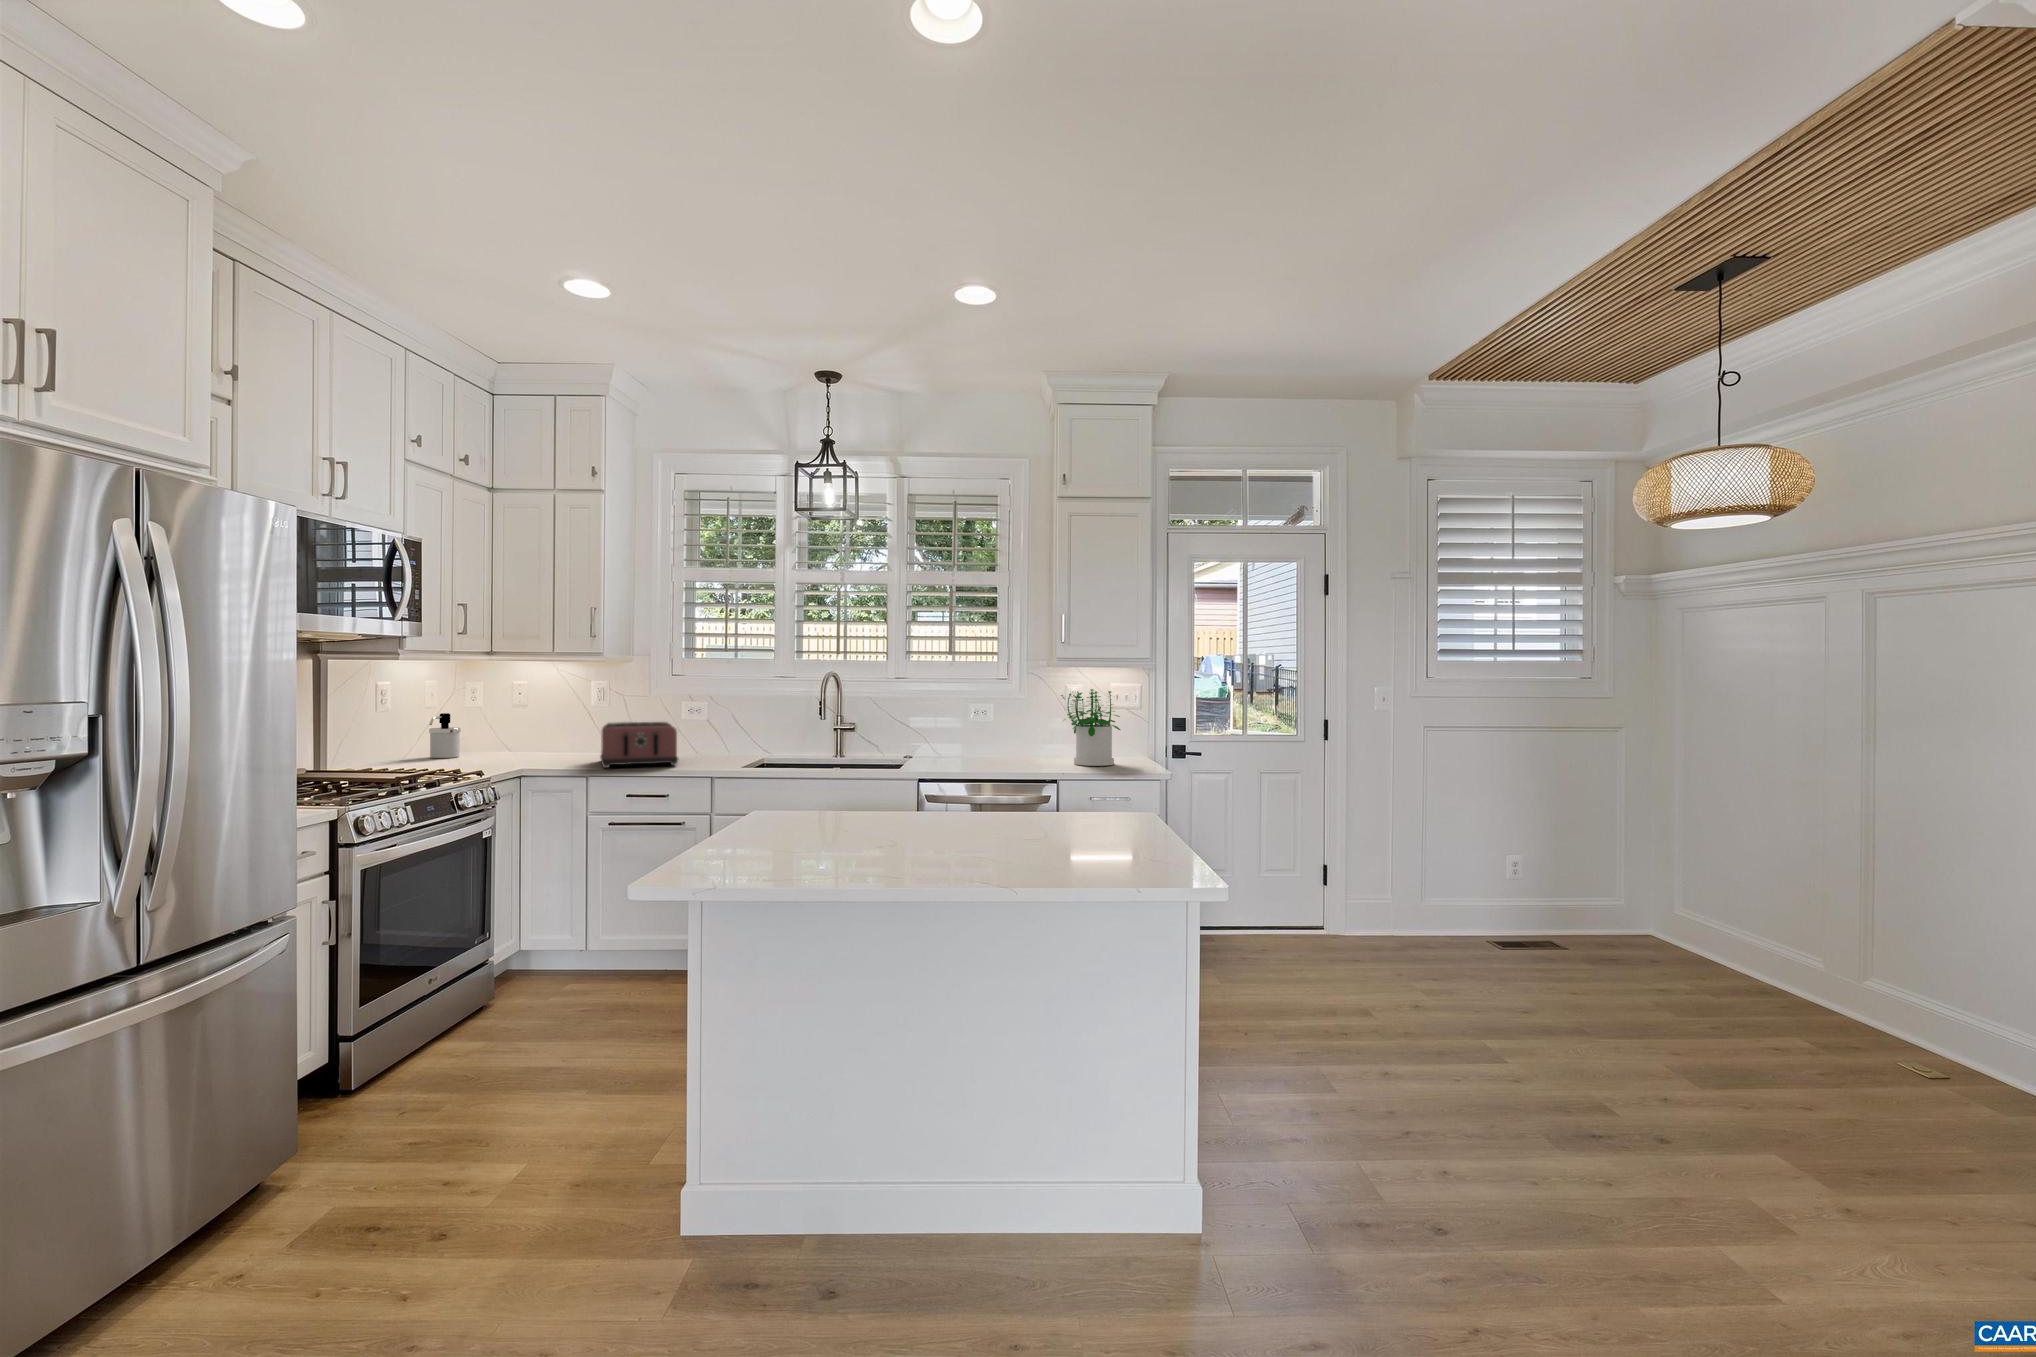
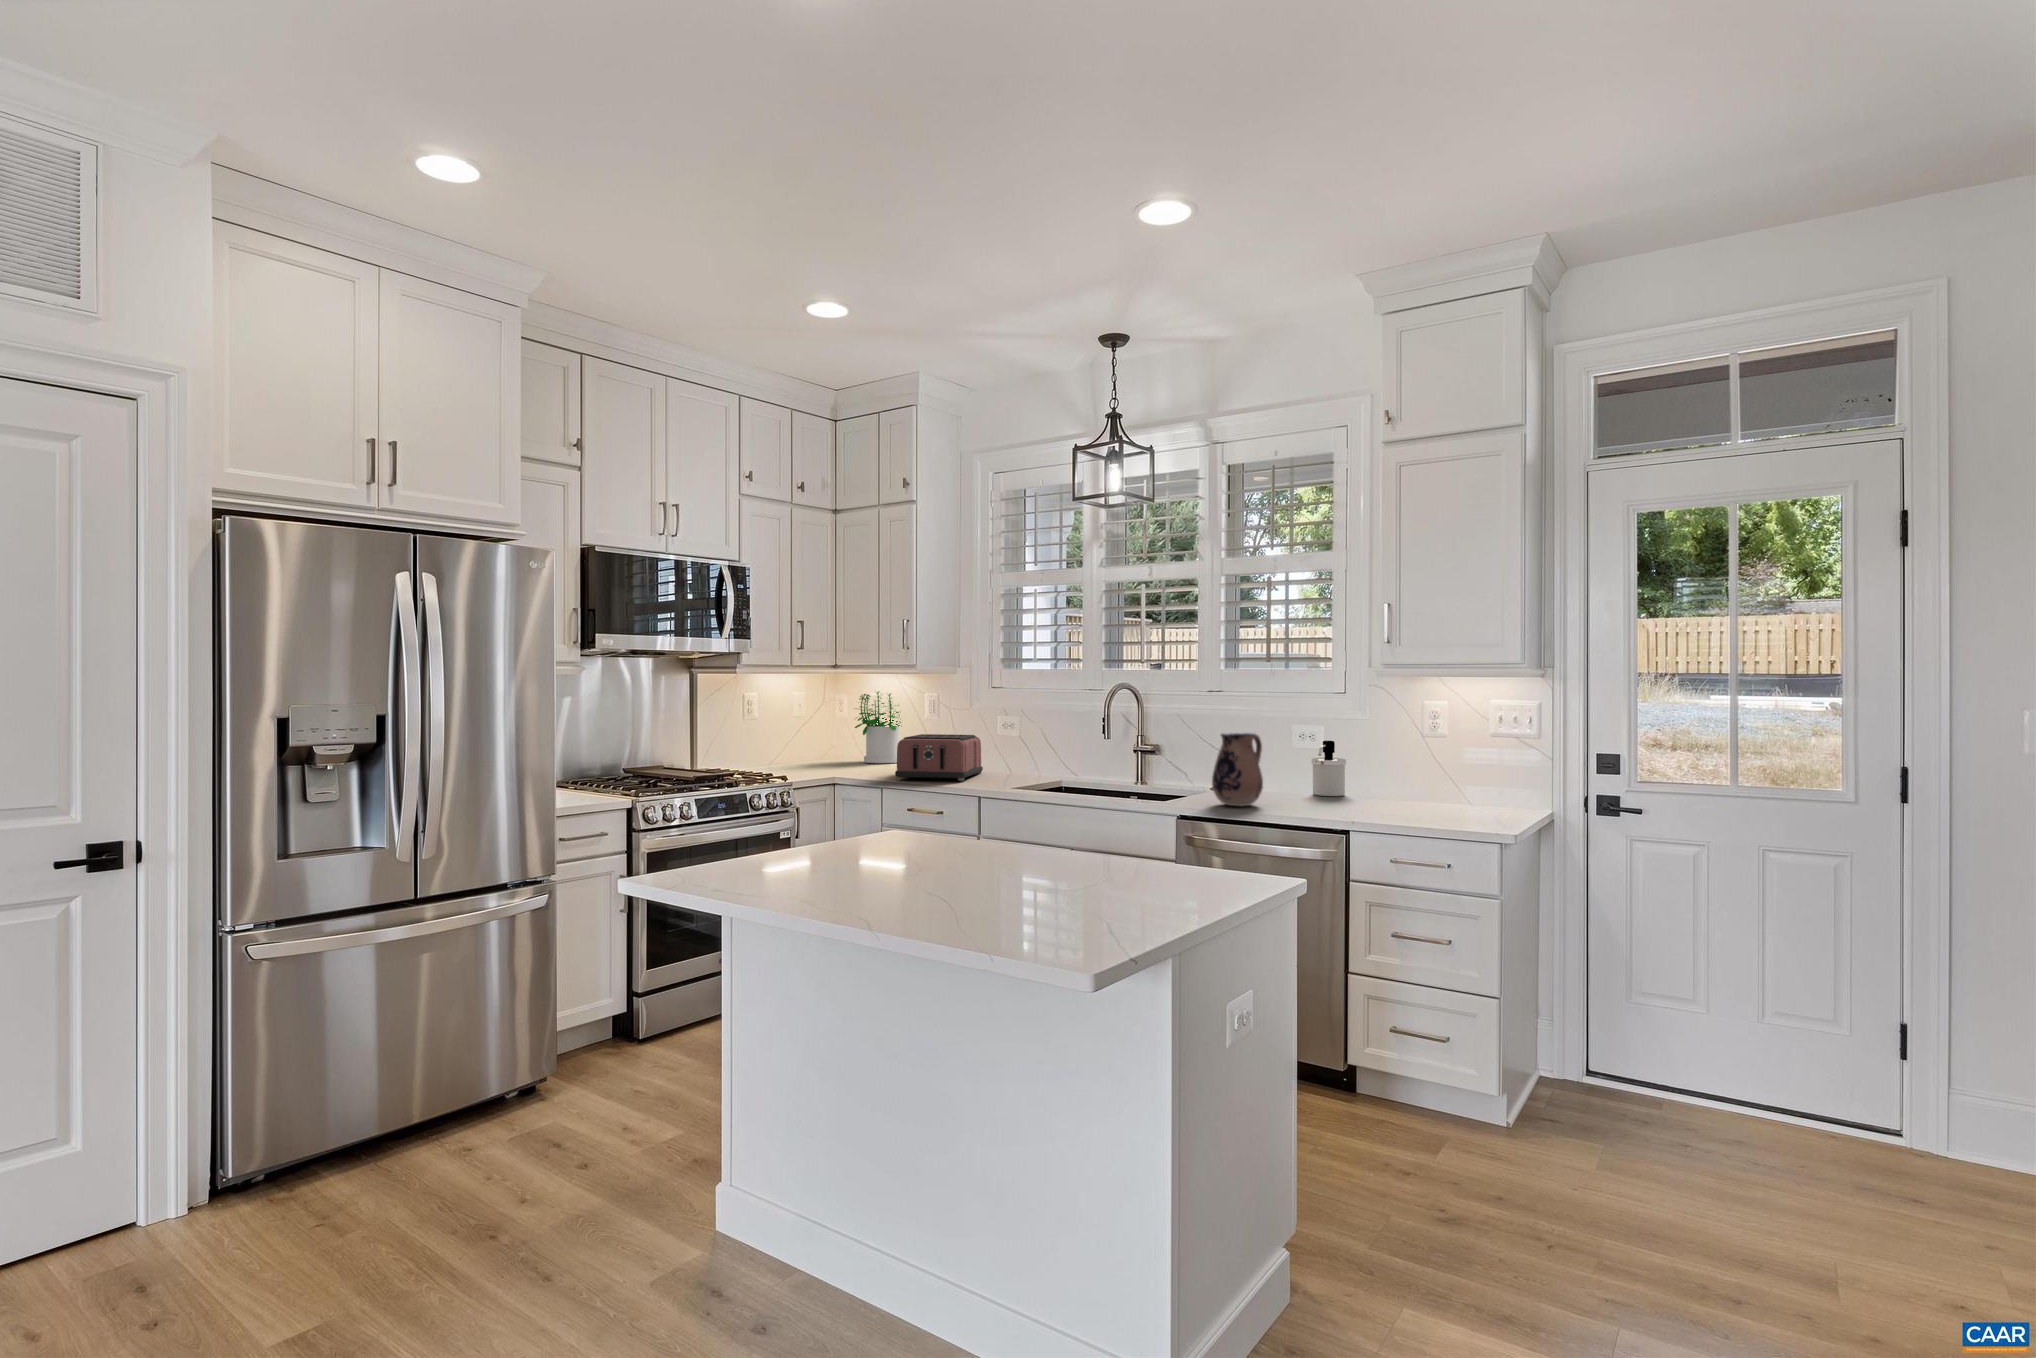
potted plant: present [1061,689,1120,766] -> present [855,692,902,763]
ceramic pitcher: none [937,711,976,769] -> present [1212,733,1263,806]
soap dispenser: present [429,713,461,758] -> present [1312,741,1346,796]

